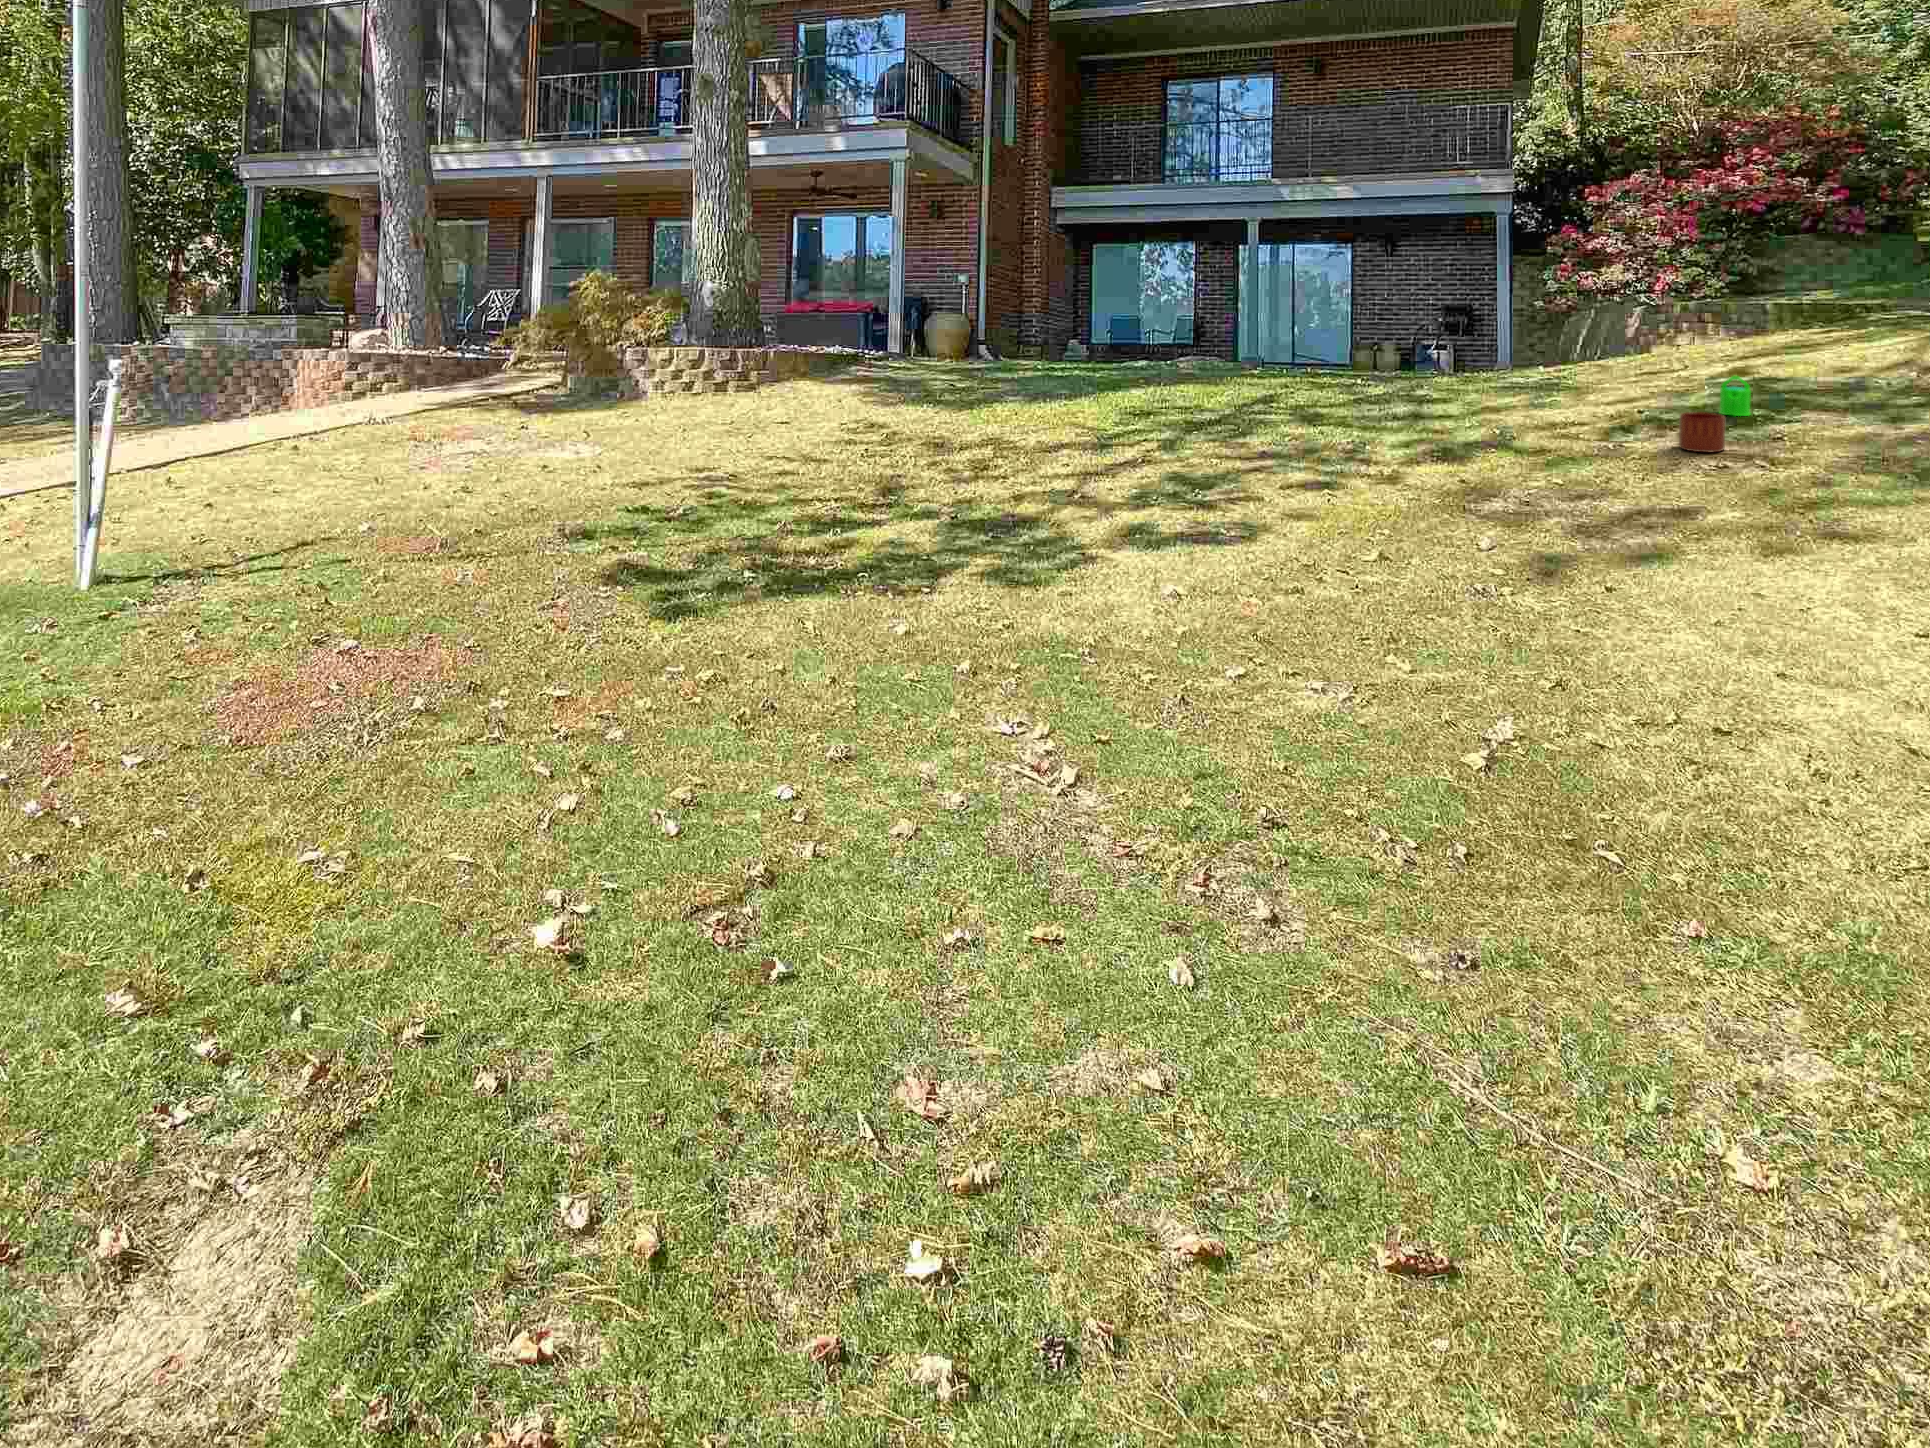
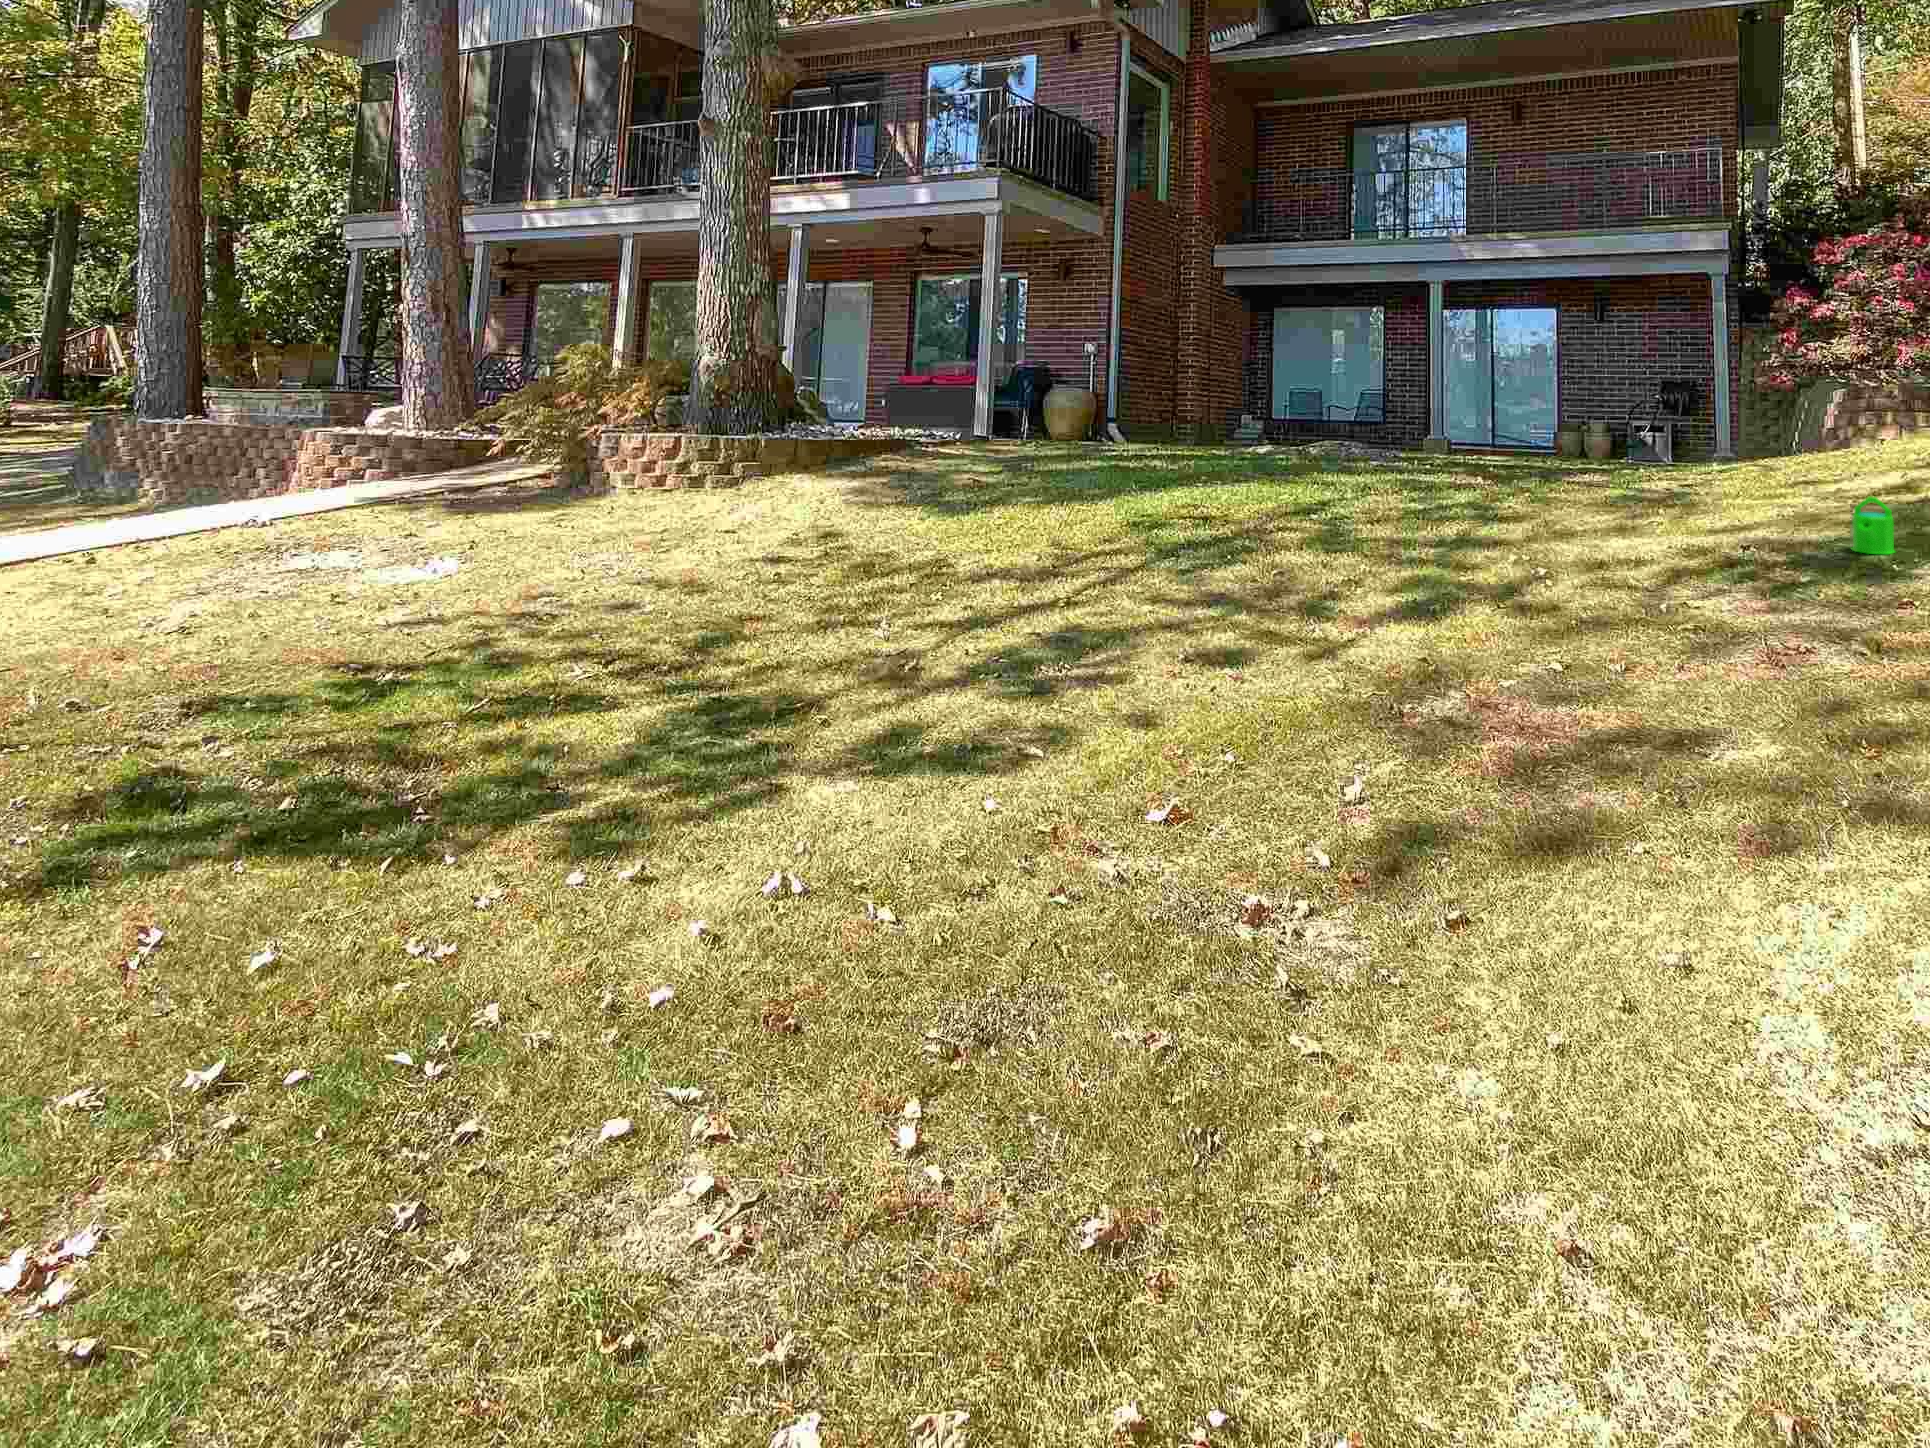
planter: present [1679,412,1725,452] -> none [1759,554,1823,616]

